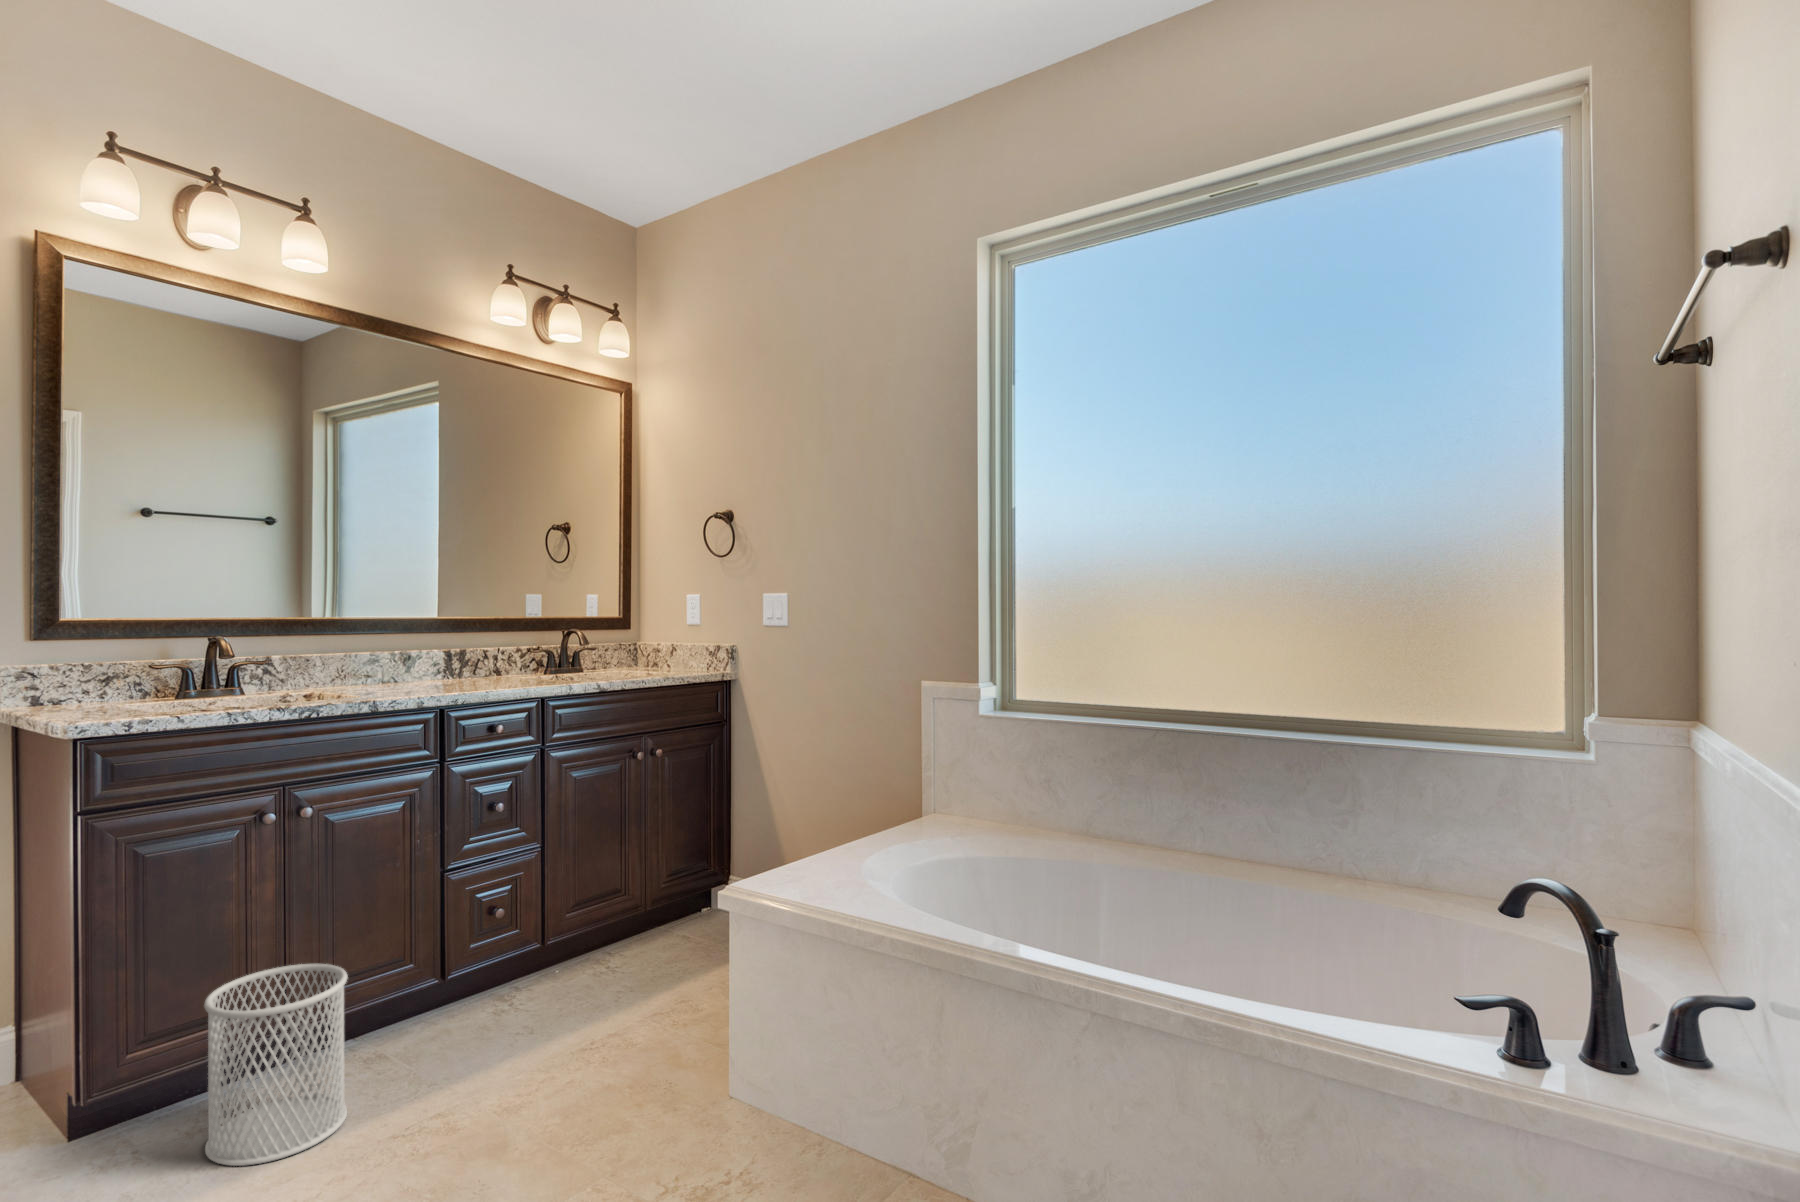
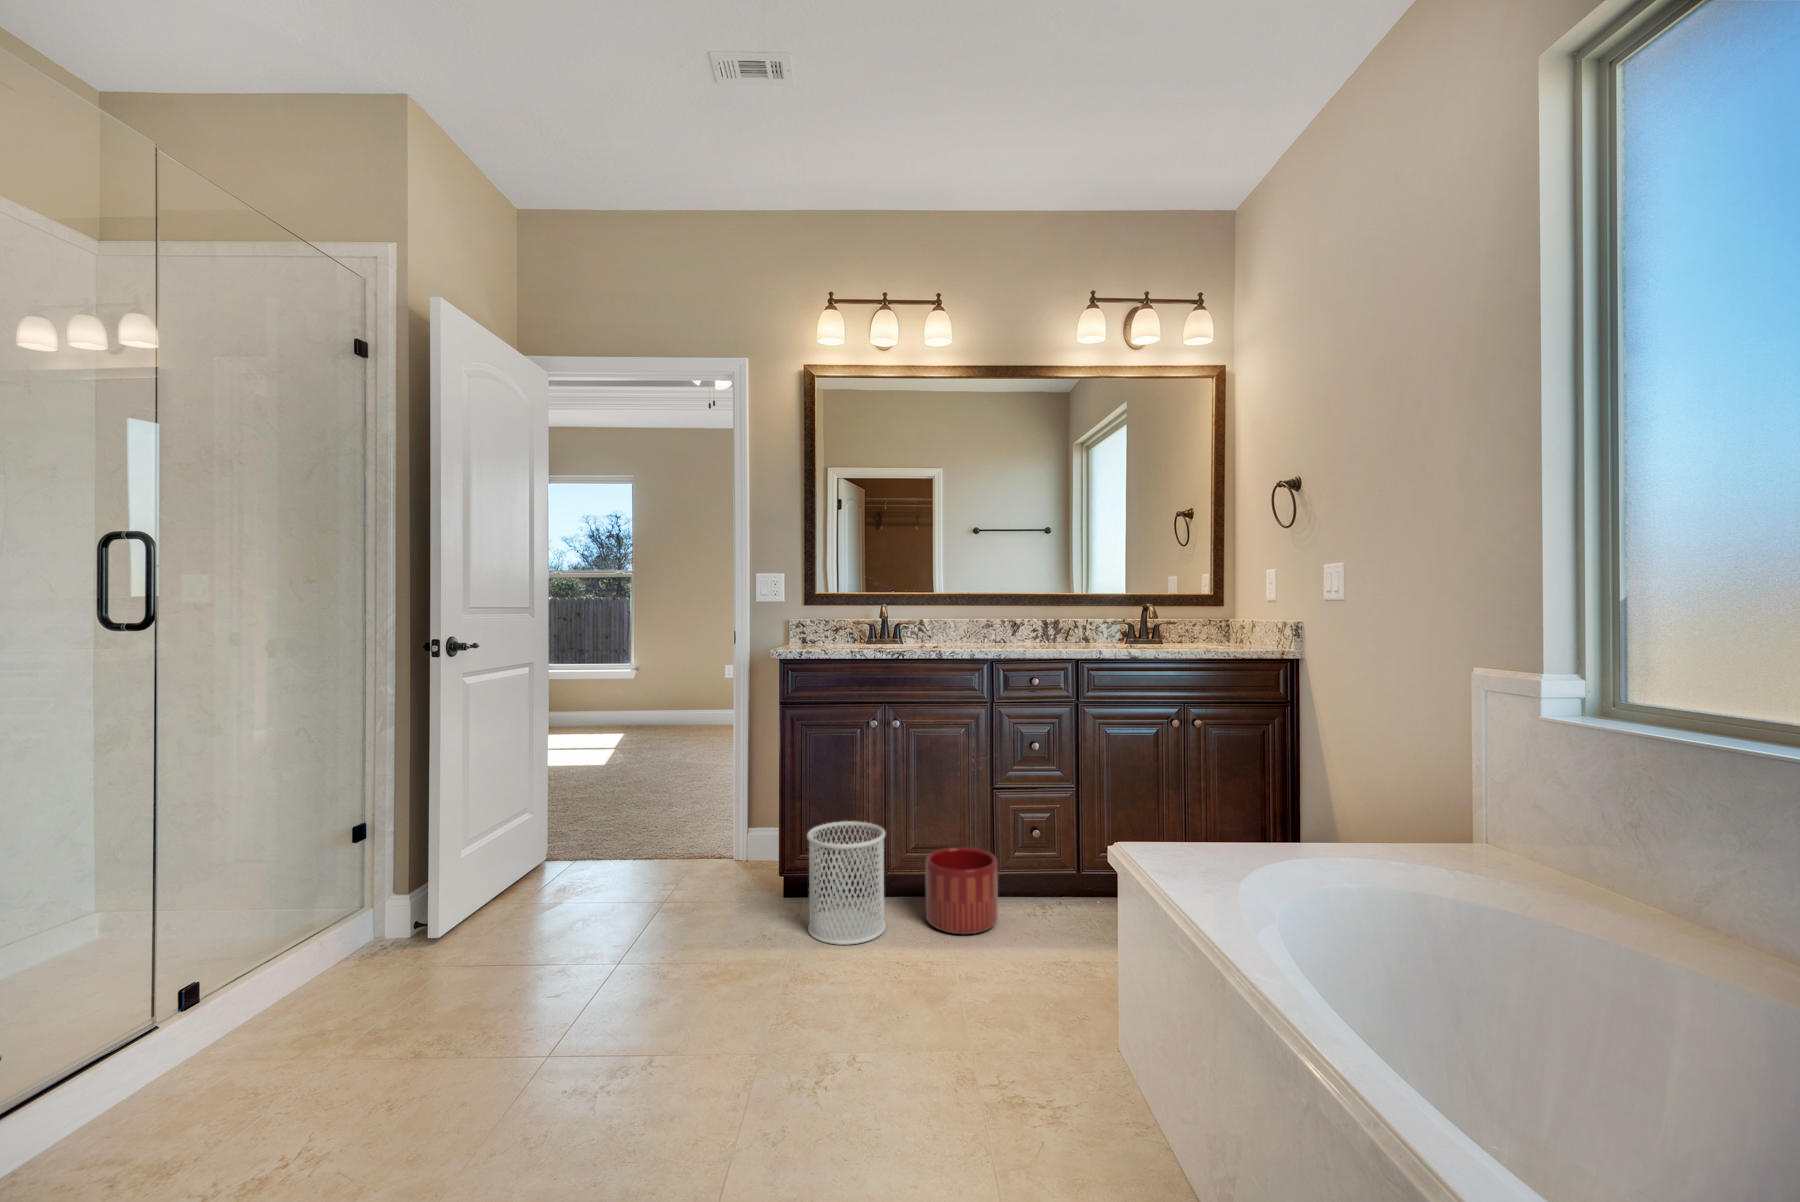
planter: none [384,955,490,1076] -> present [926,847,998,934]

